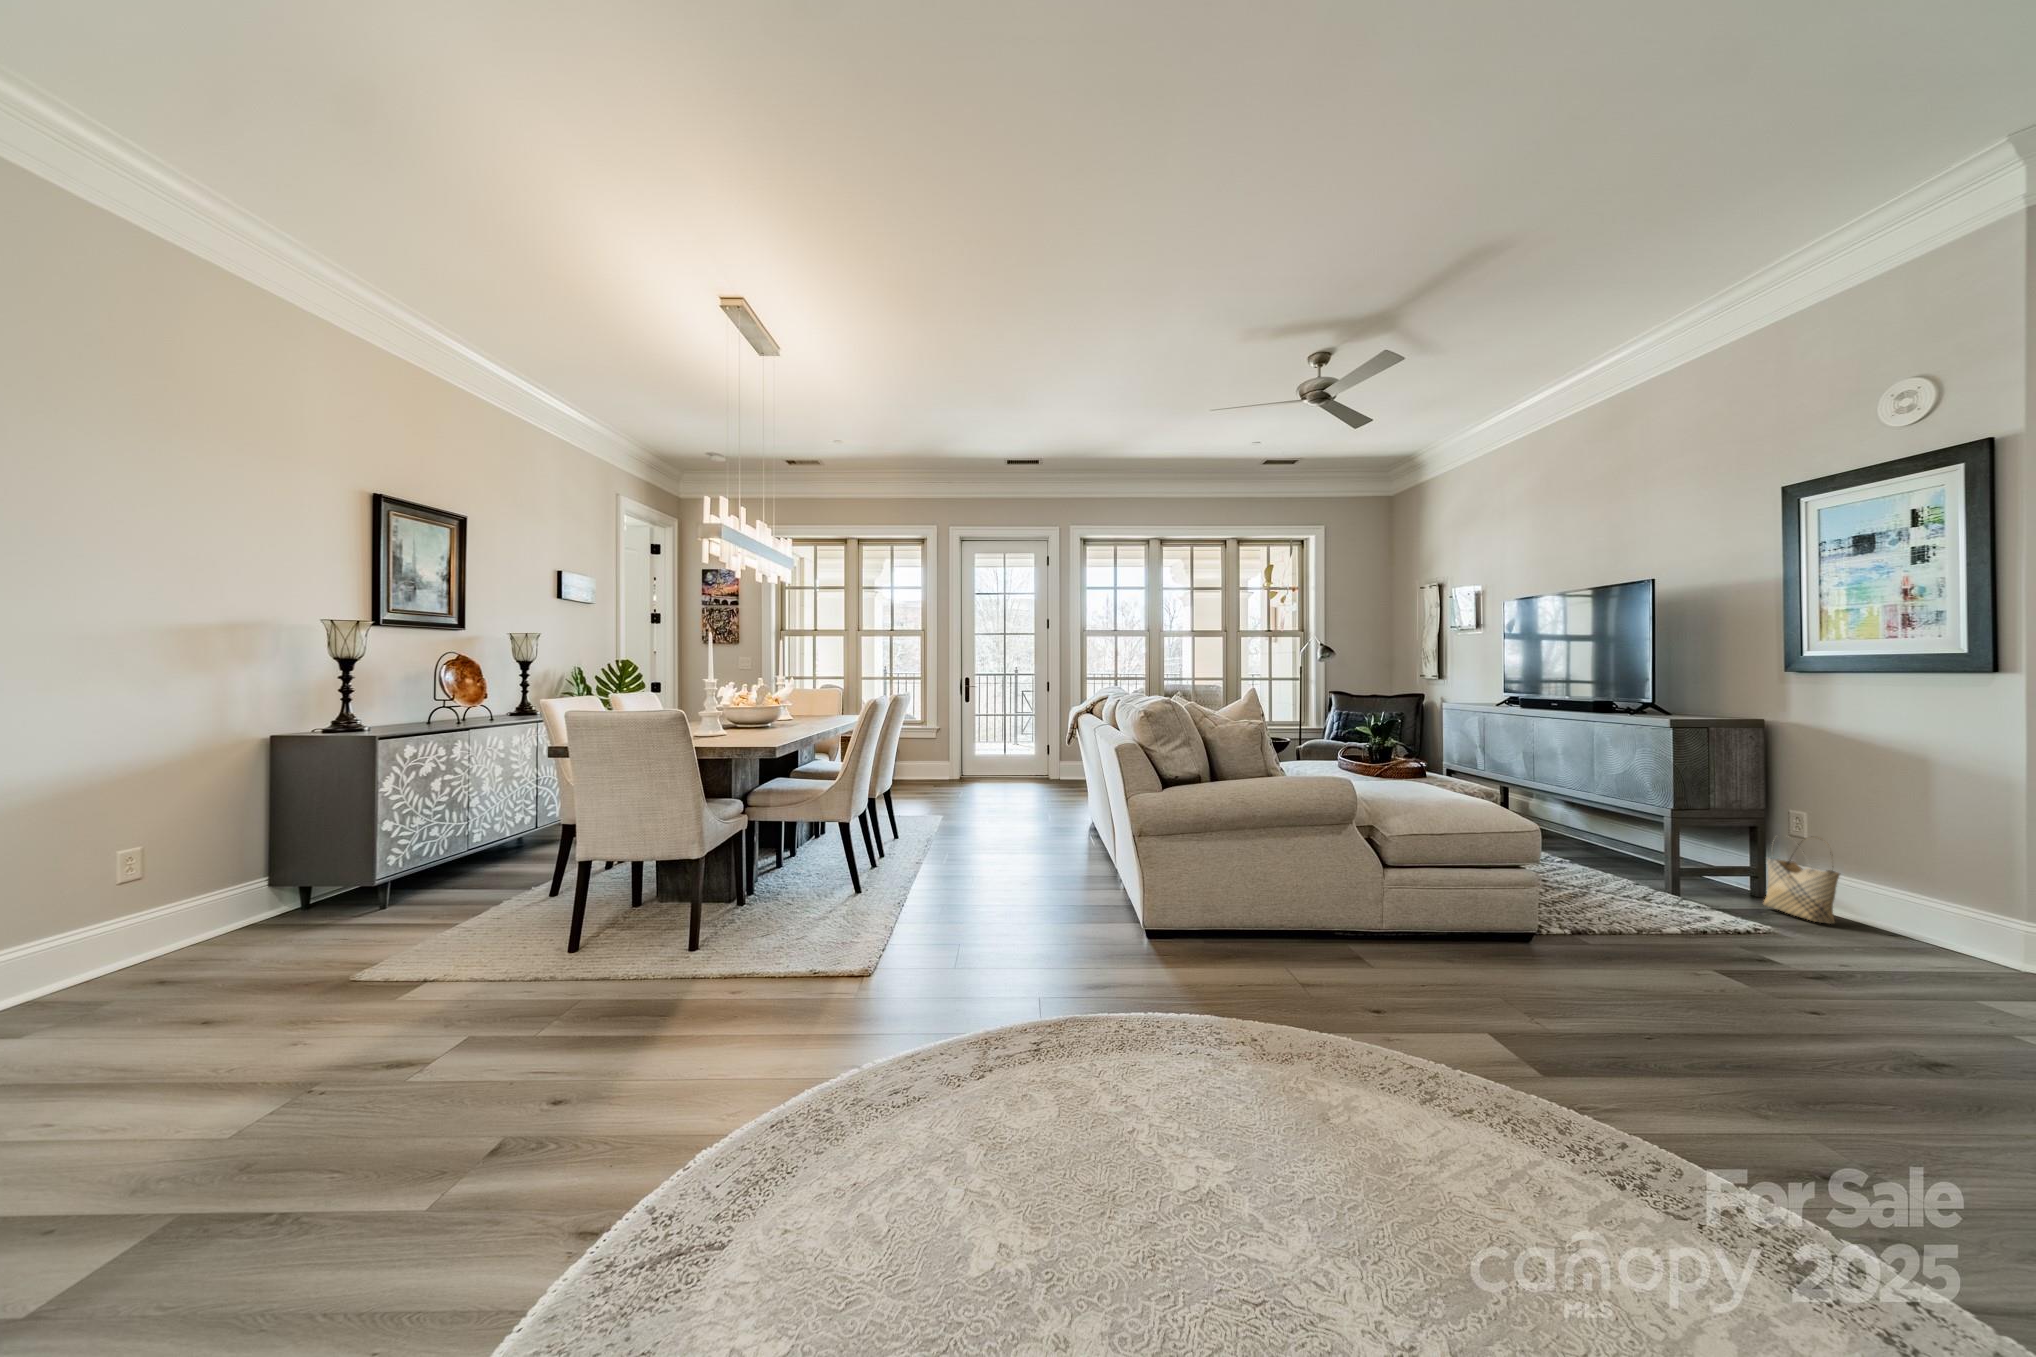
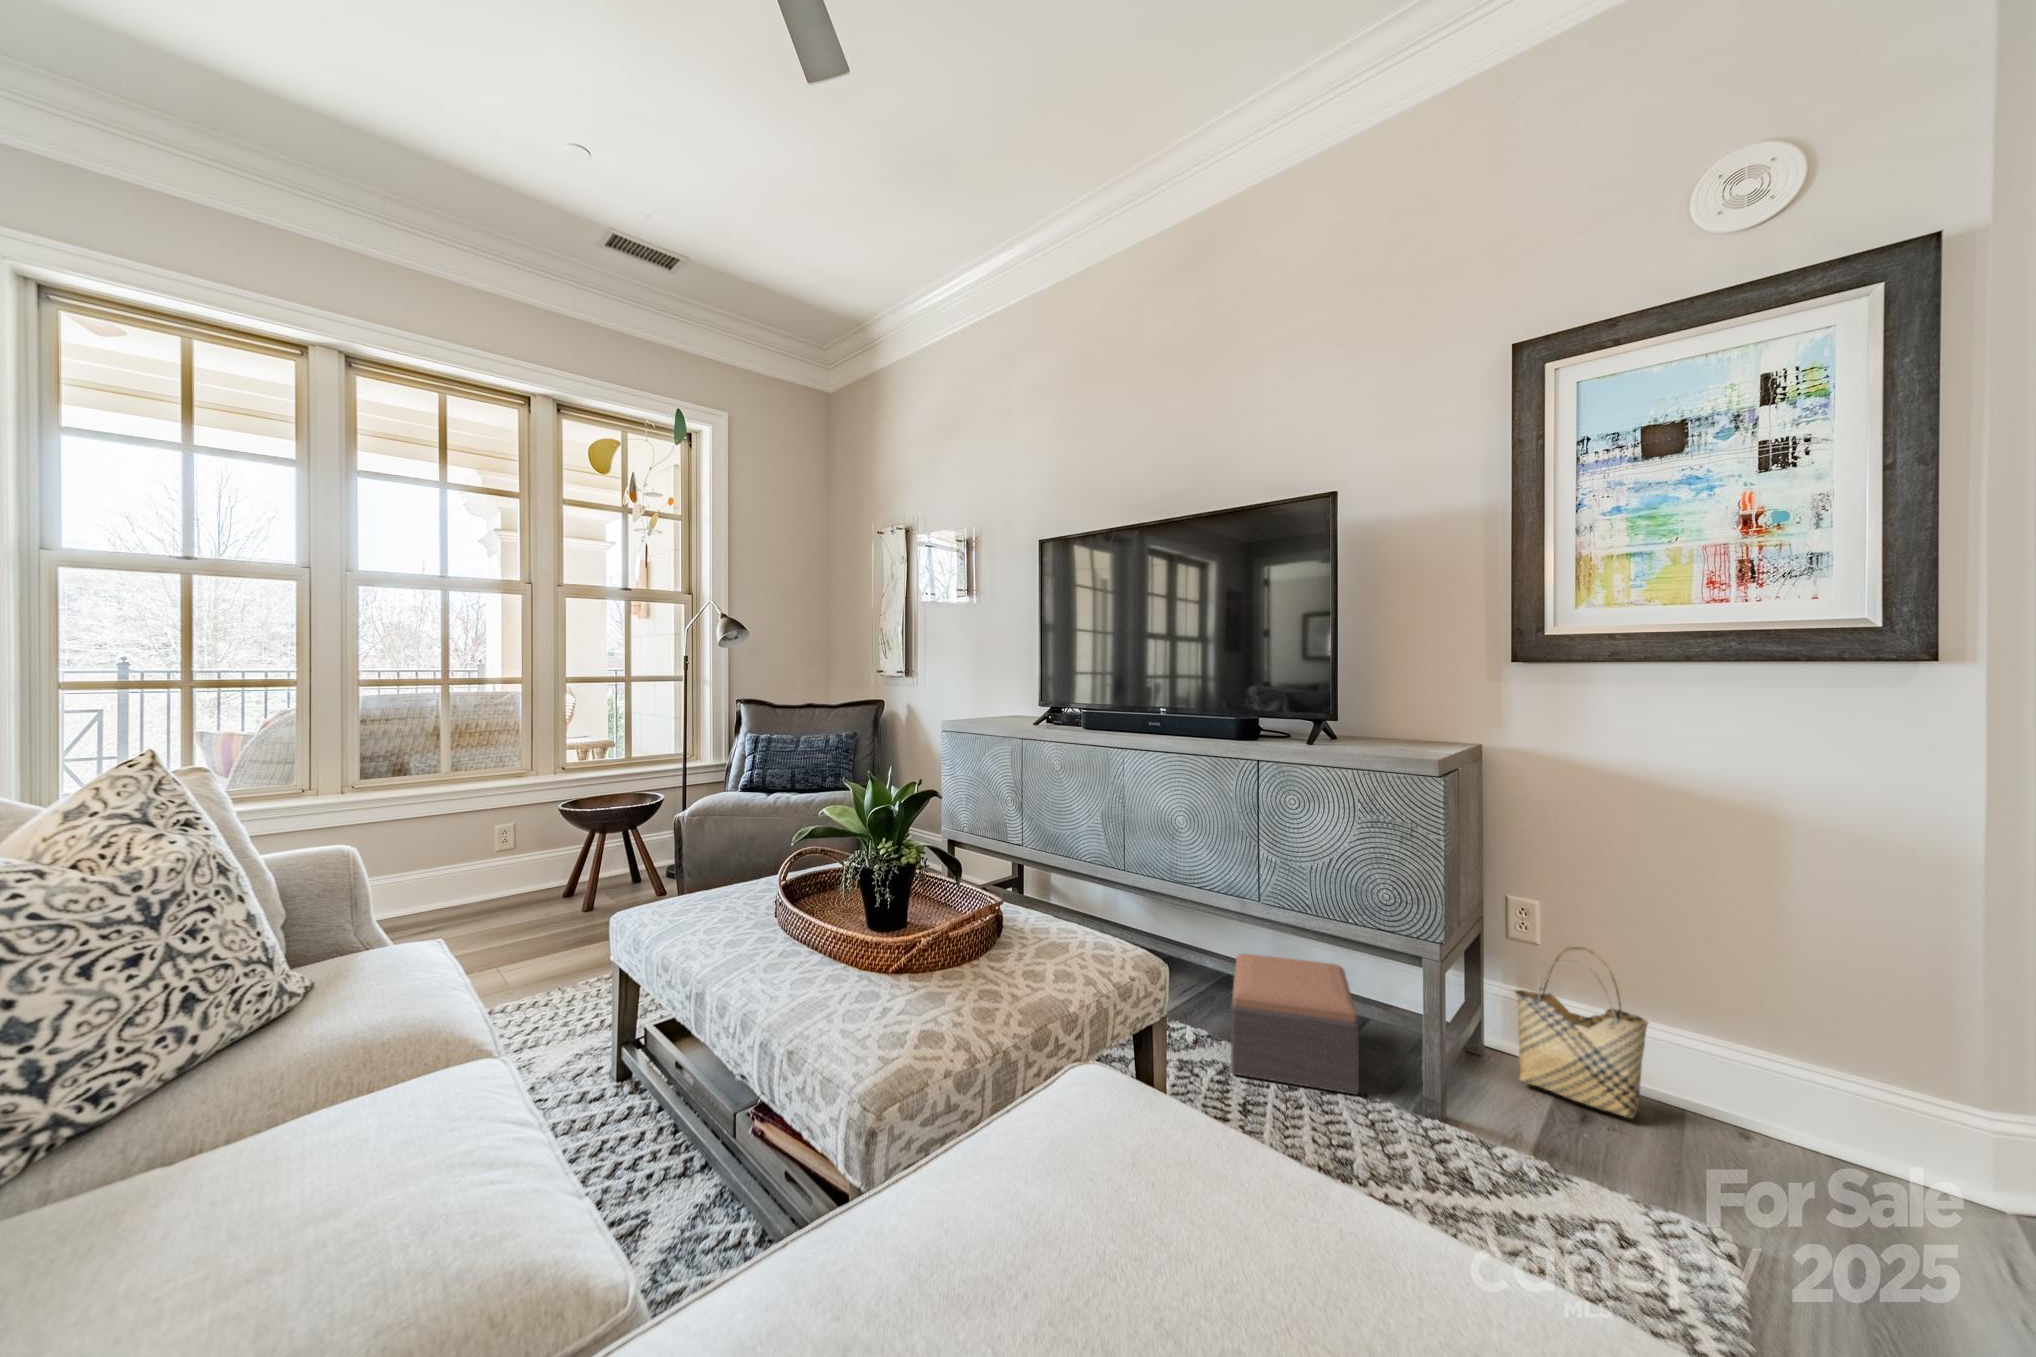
footstool: none [1571,831,1670,891] -> present [1231,954,1359,1094]

